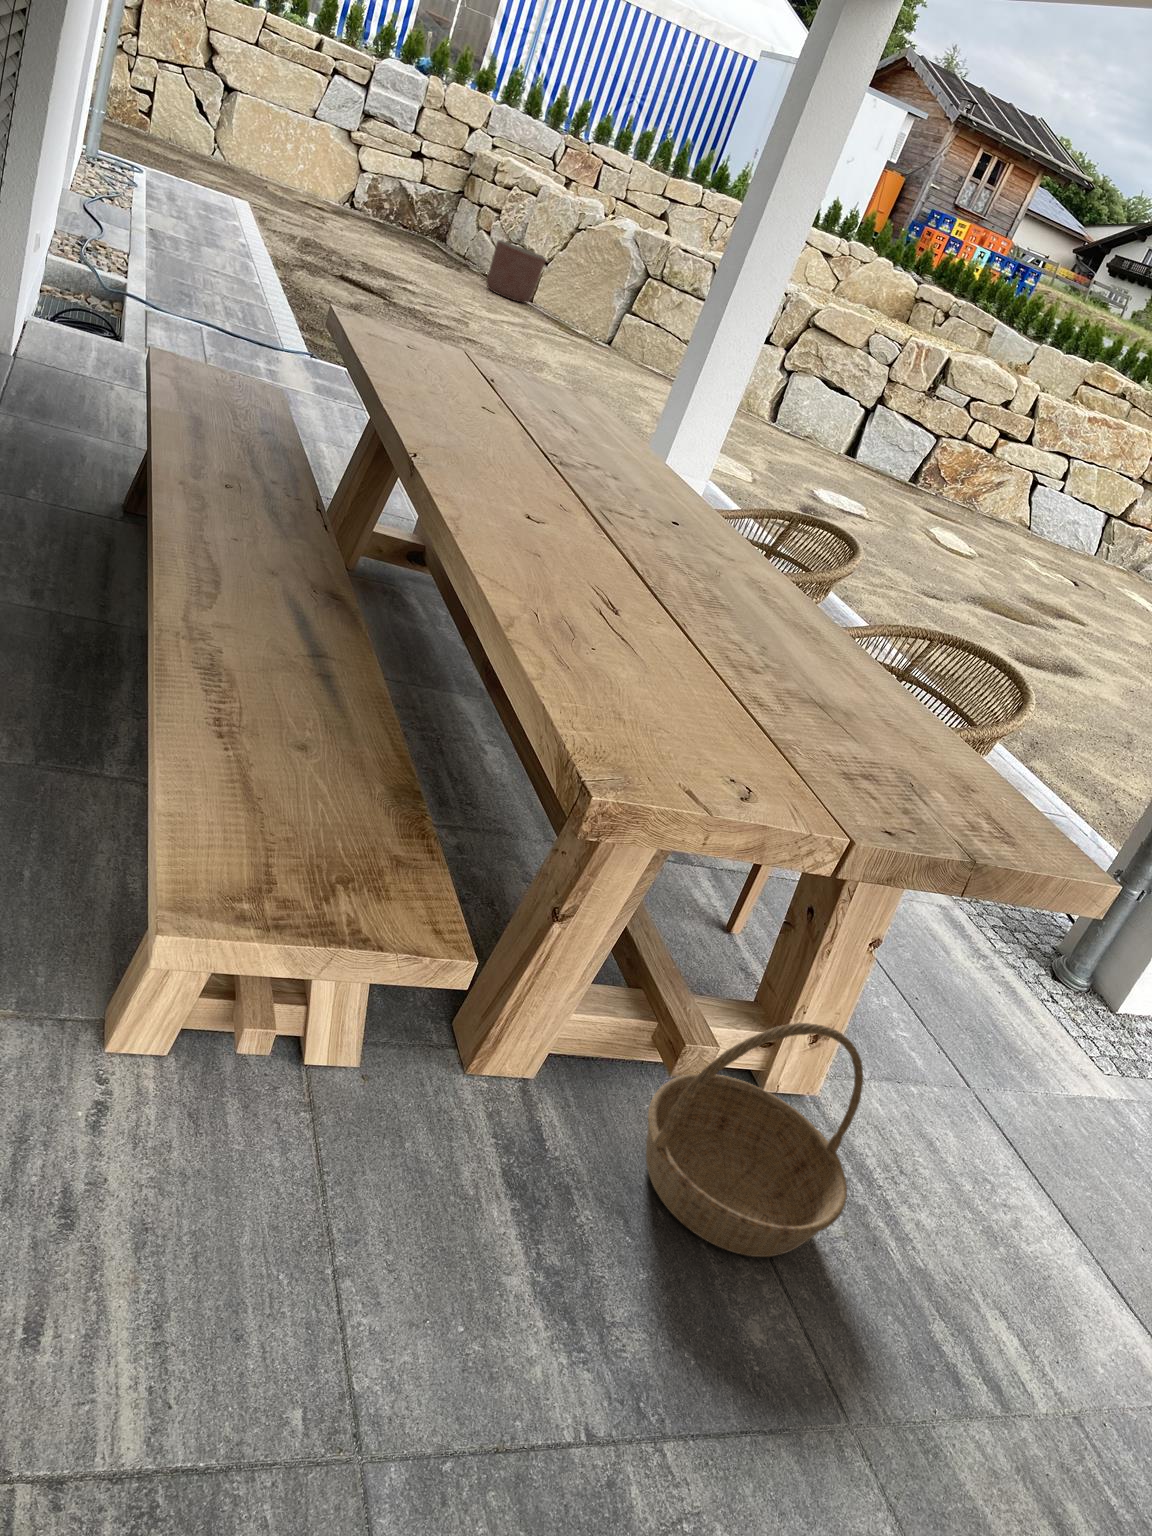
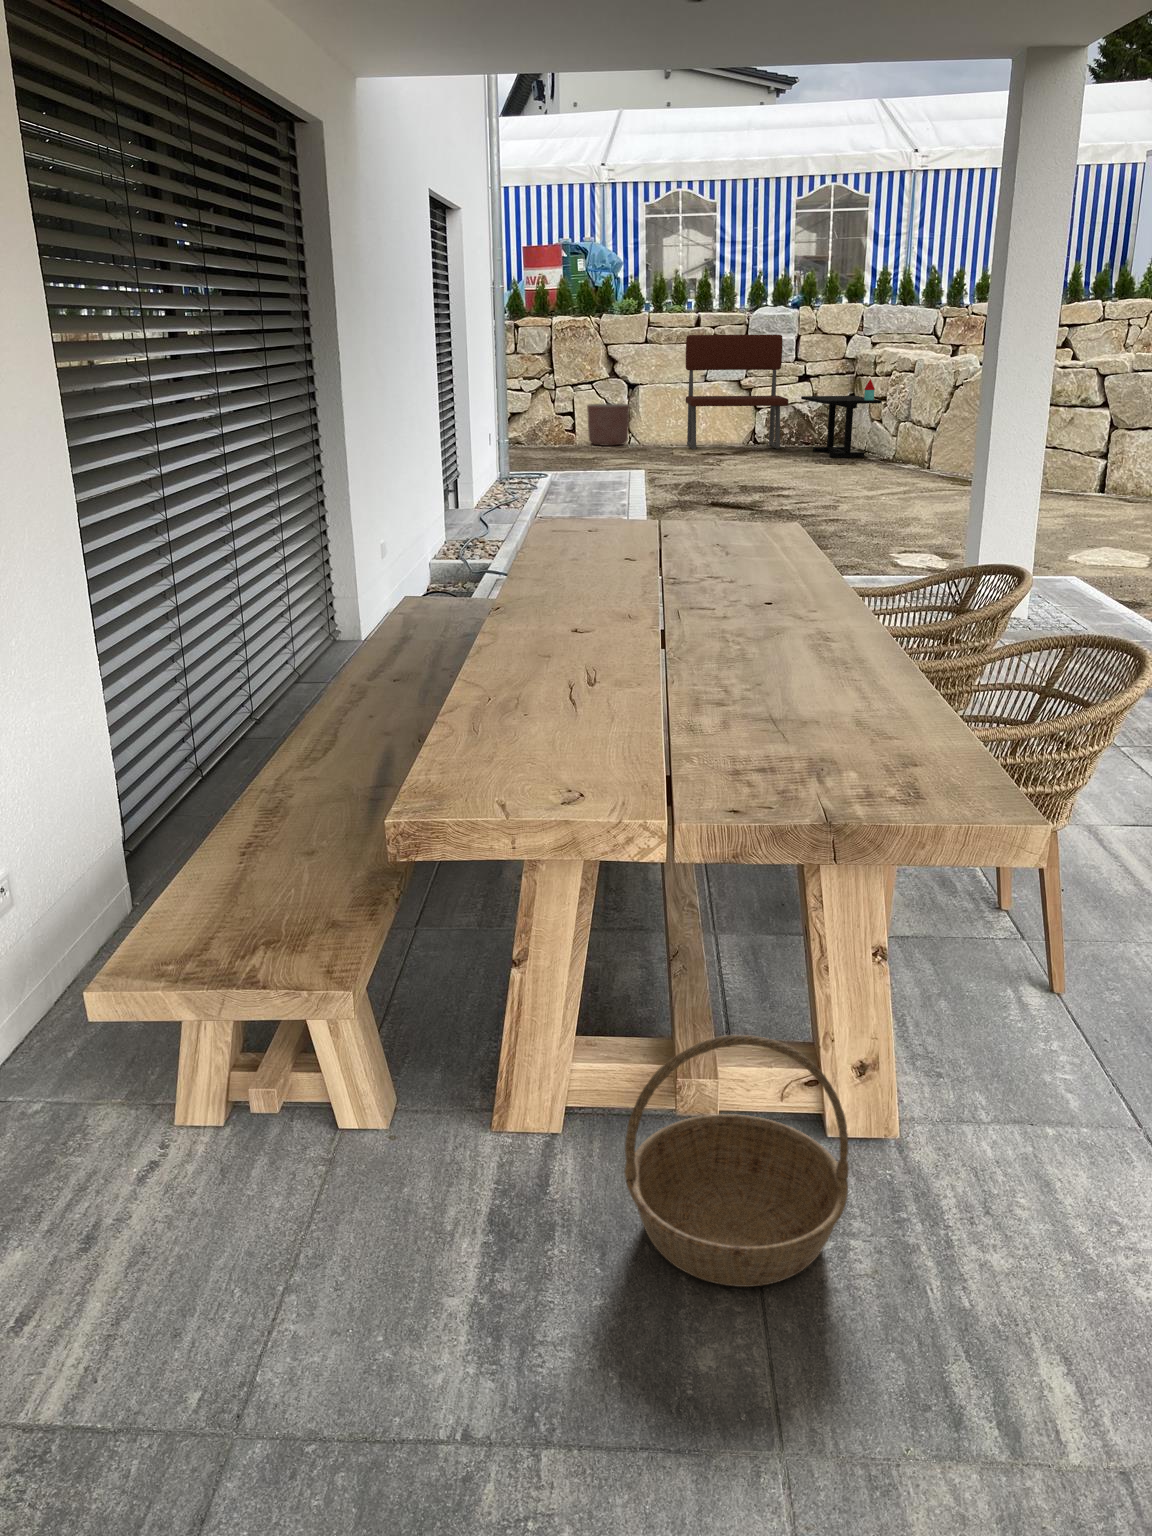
bench: none [277,58,406,224] -> present [686,334,788,449]
side table: none [412,175,498,265] -> present [801,379,882,458]
planter: present [487,240,546,302] -> present [587,404,630,446]

